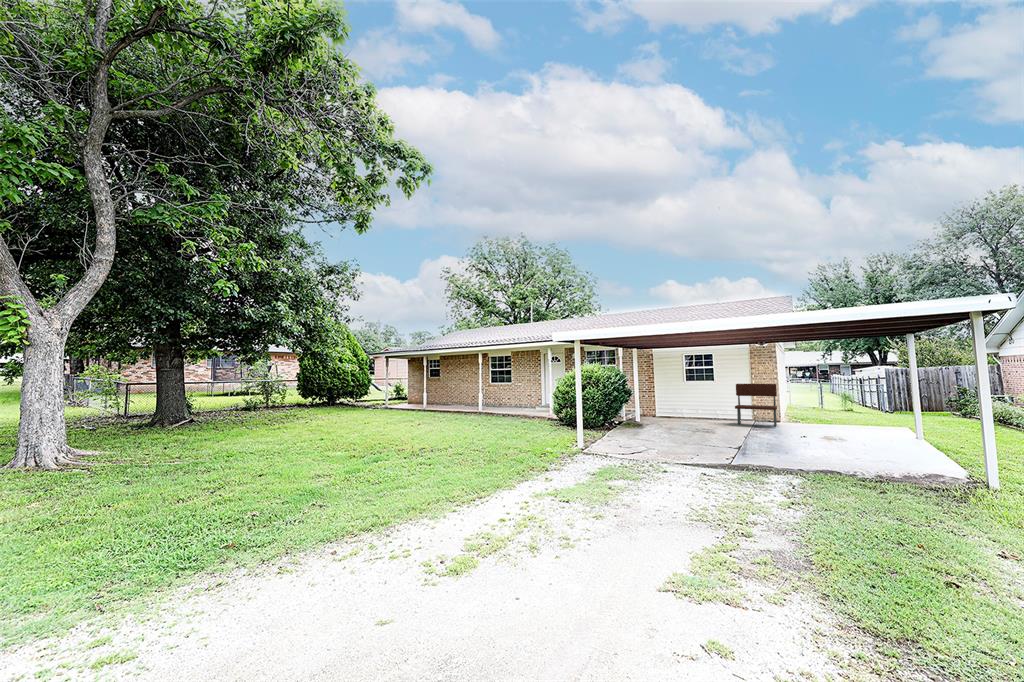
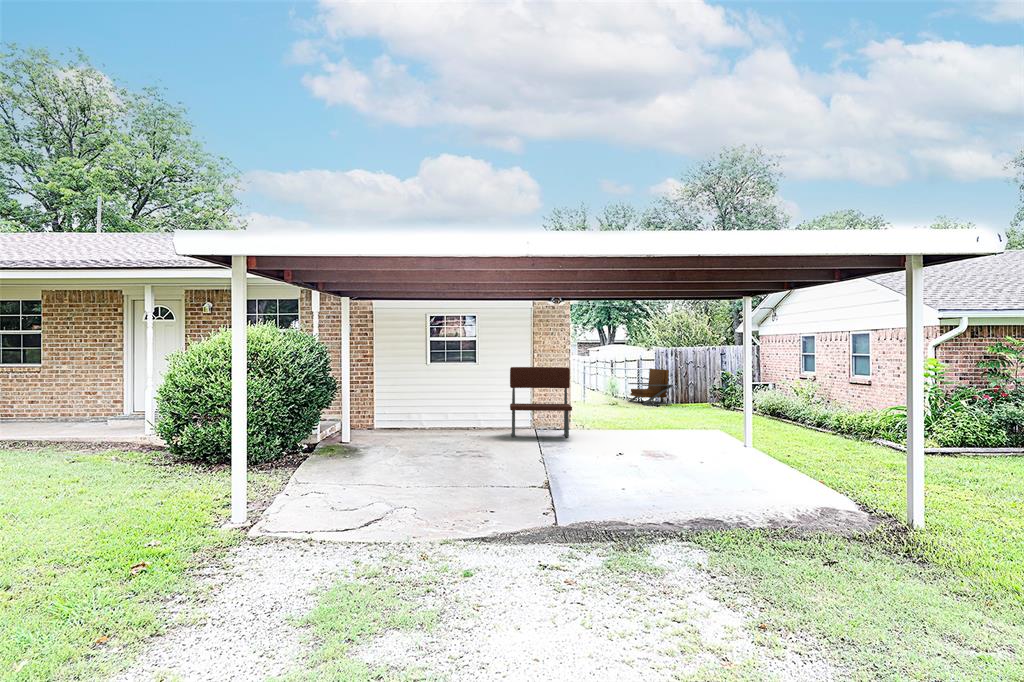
lounge chair: none [849,385,888,411] -> present [628,369,673,405]

